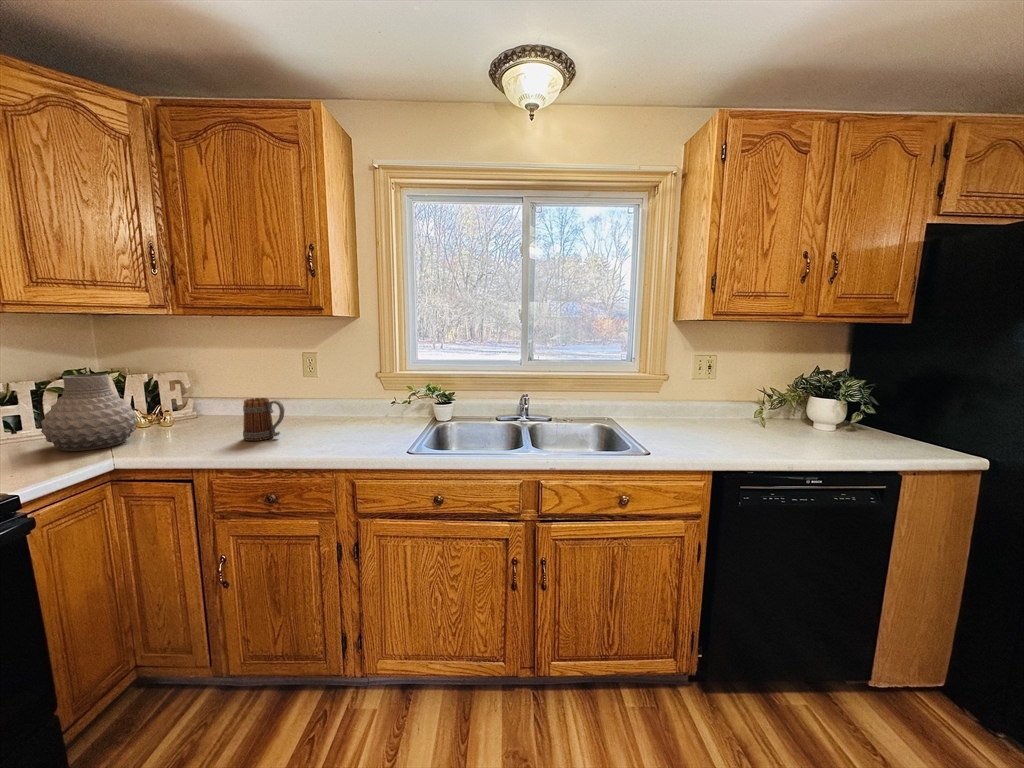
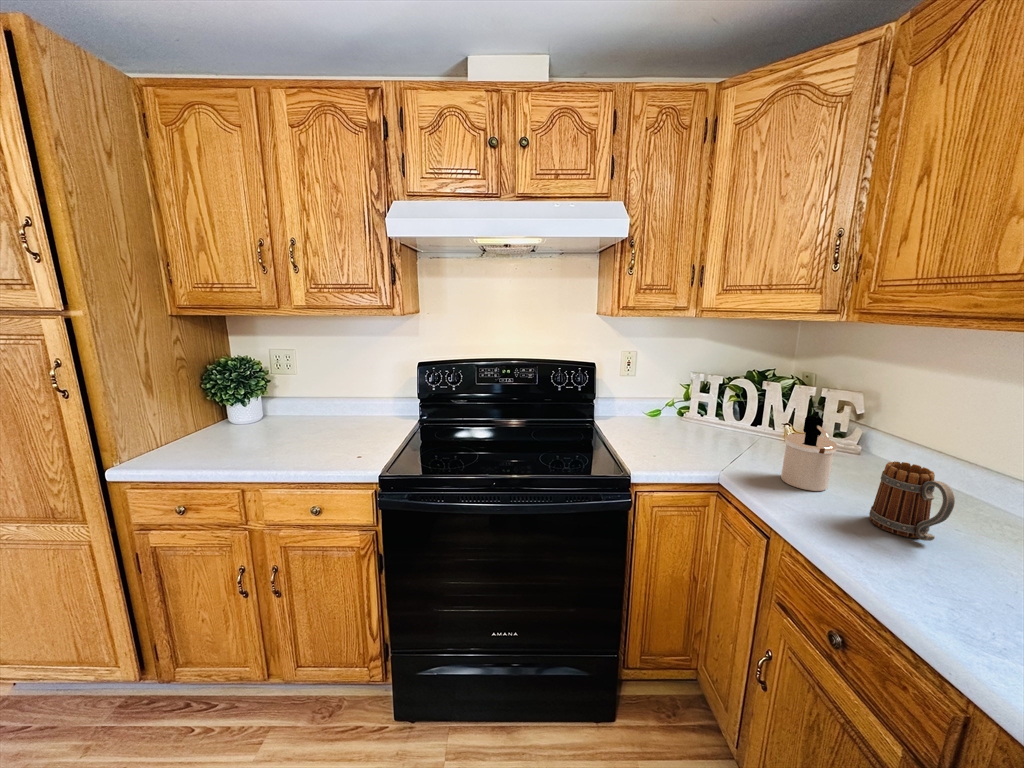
vase: present [41,374,137,451] -> none [697,378,775,457]
soap dispenser: none [162,387,207,445] -> present [781,416,837,491]

